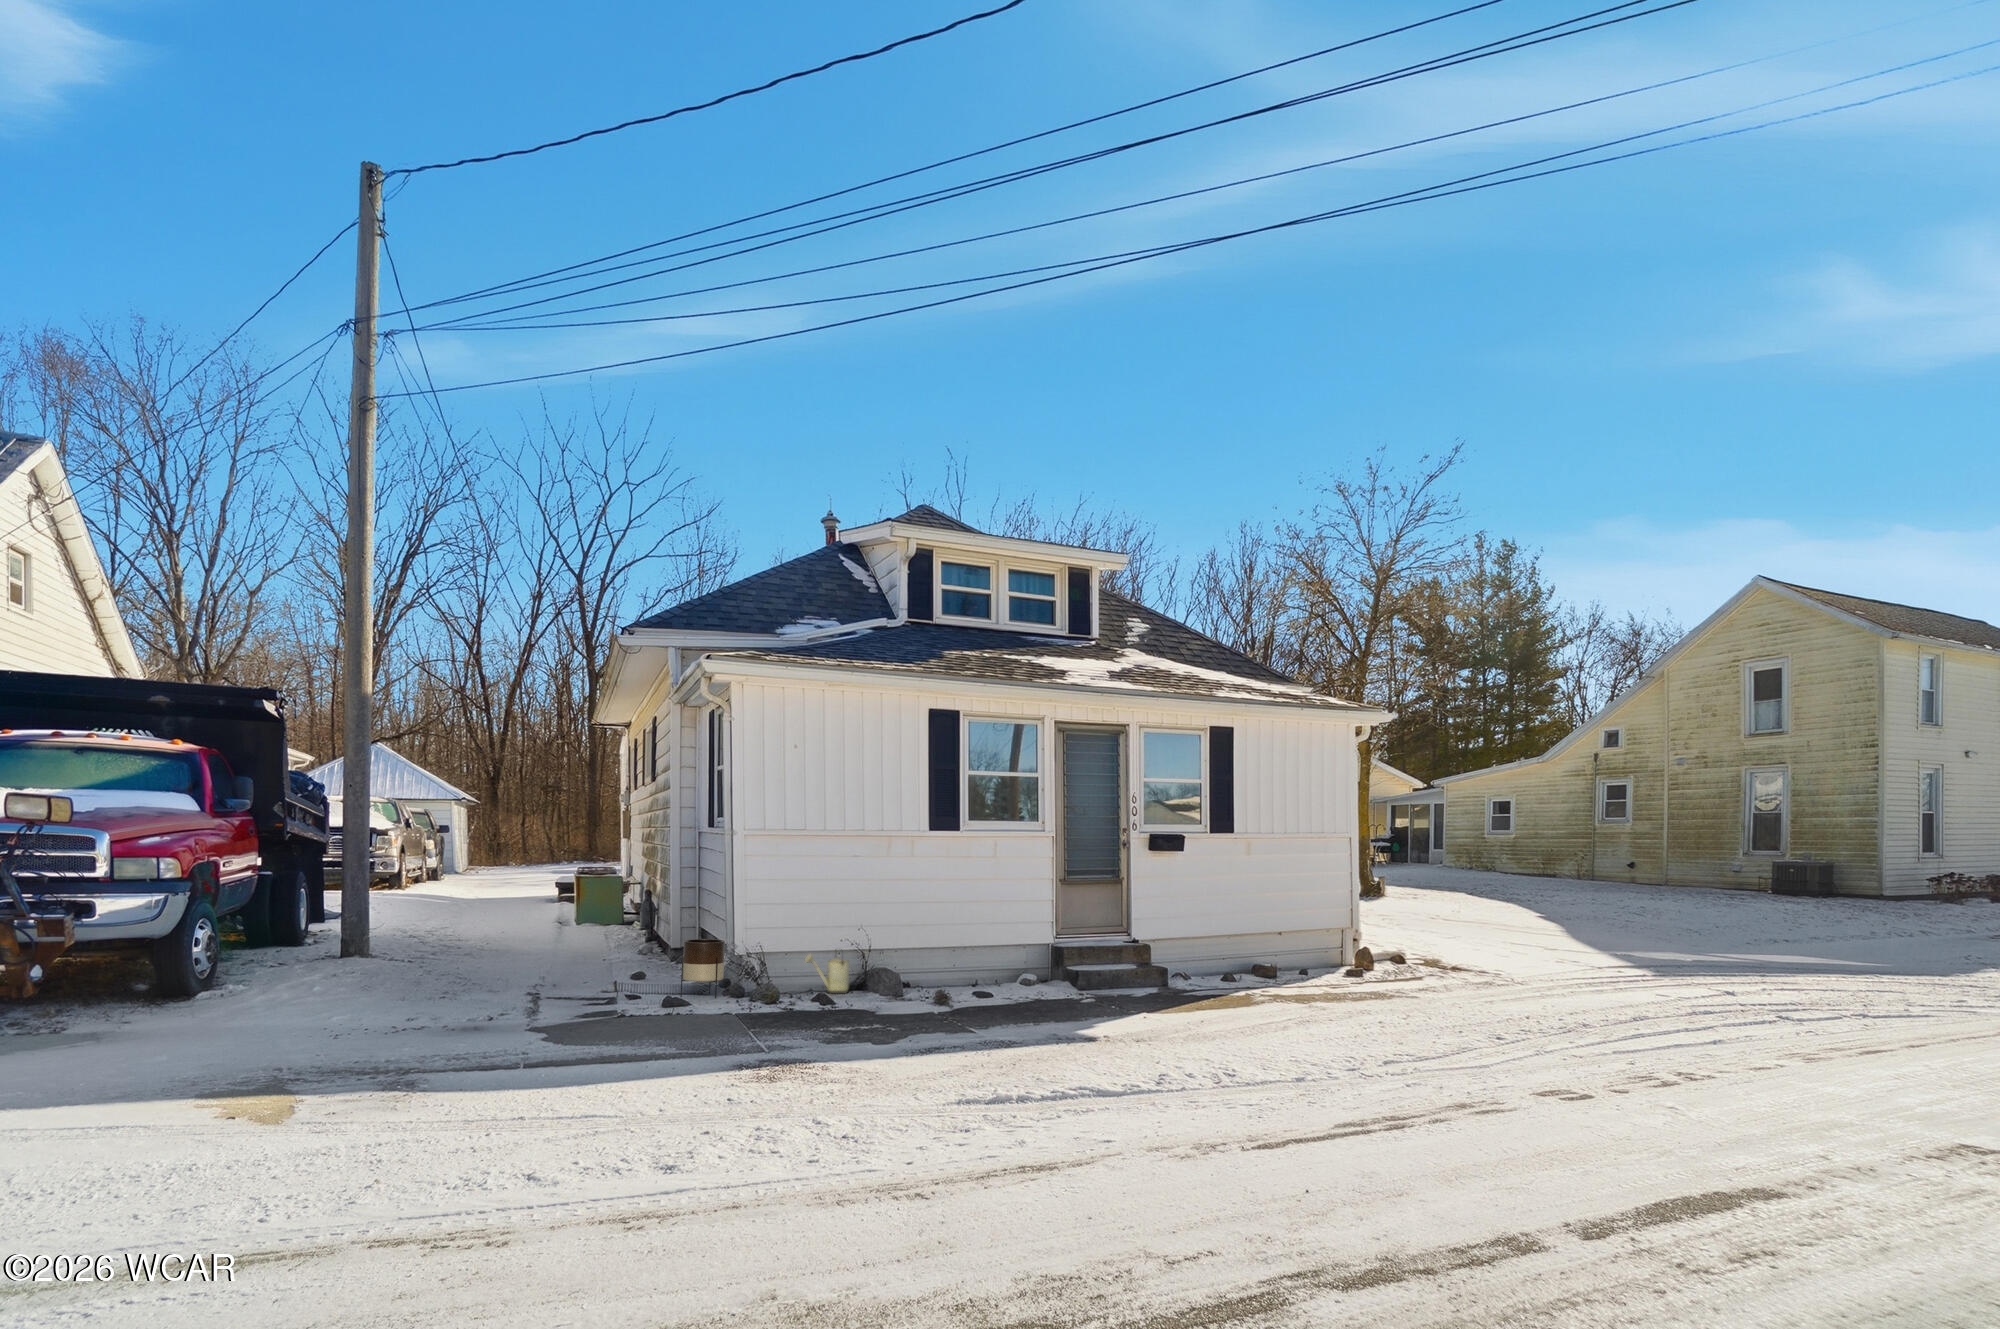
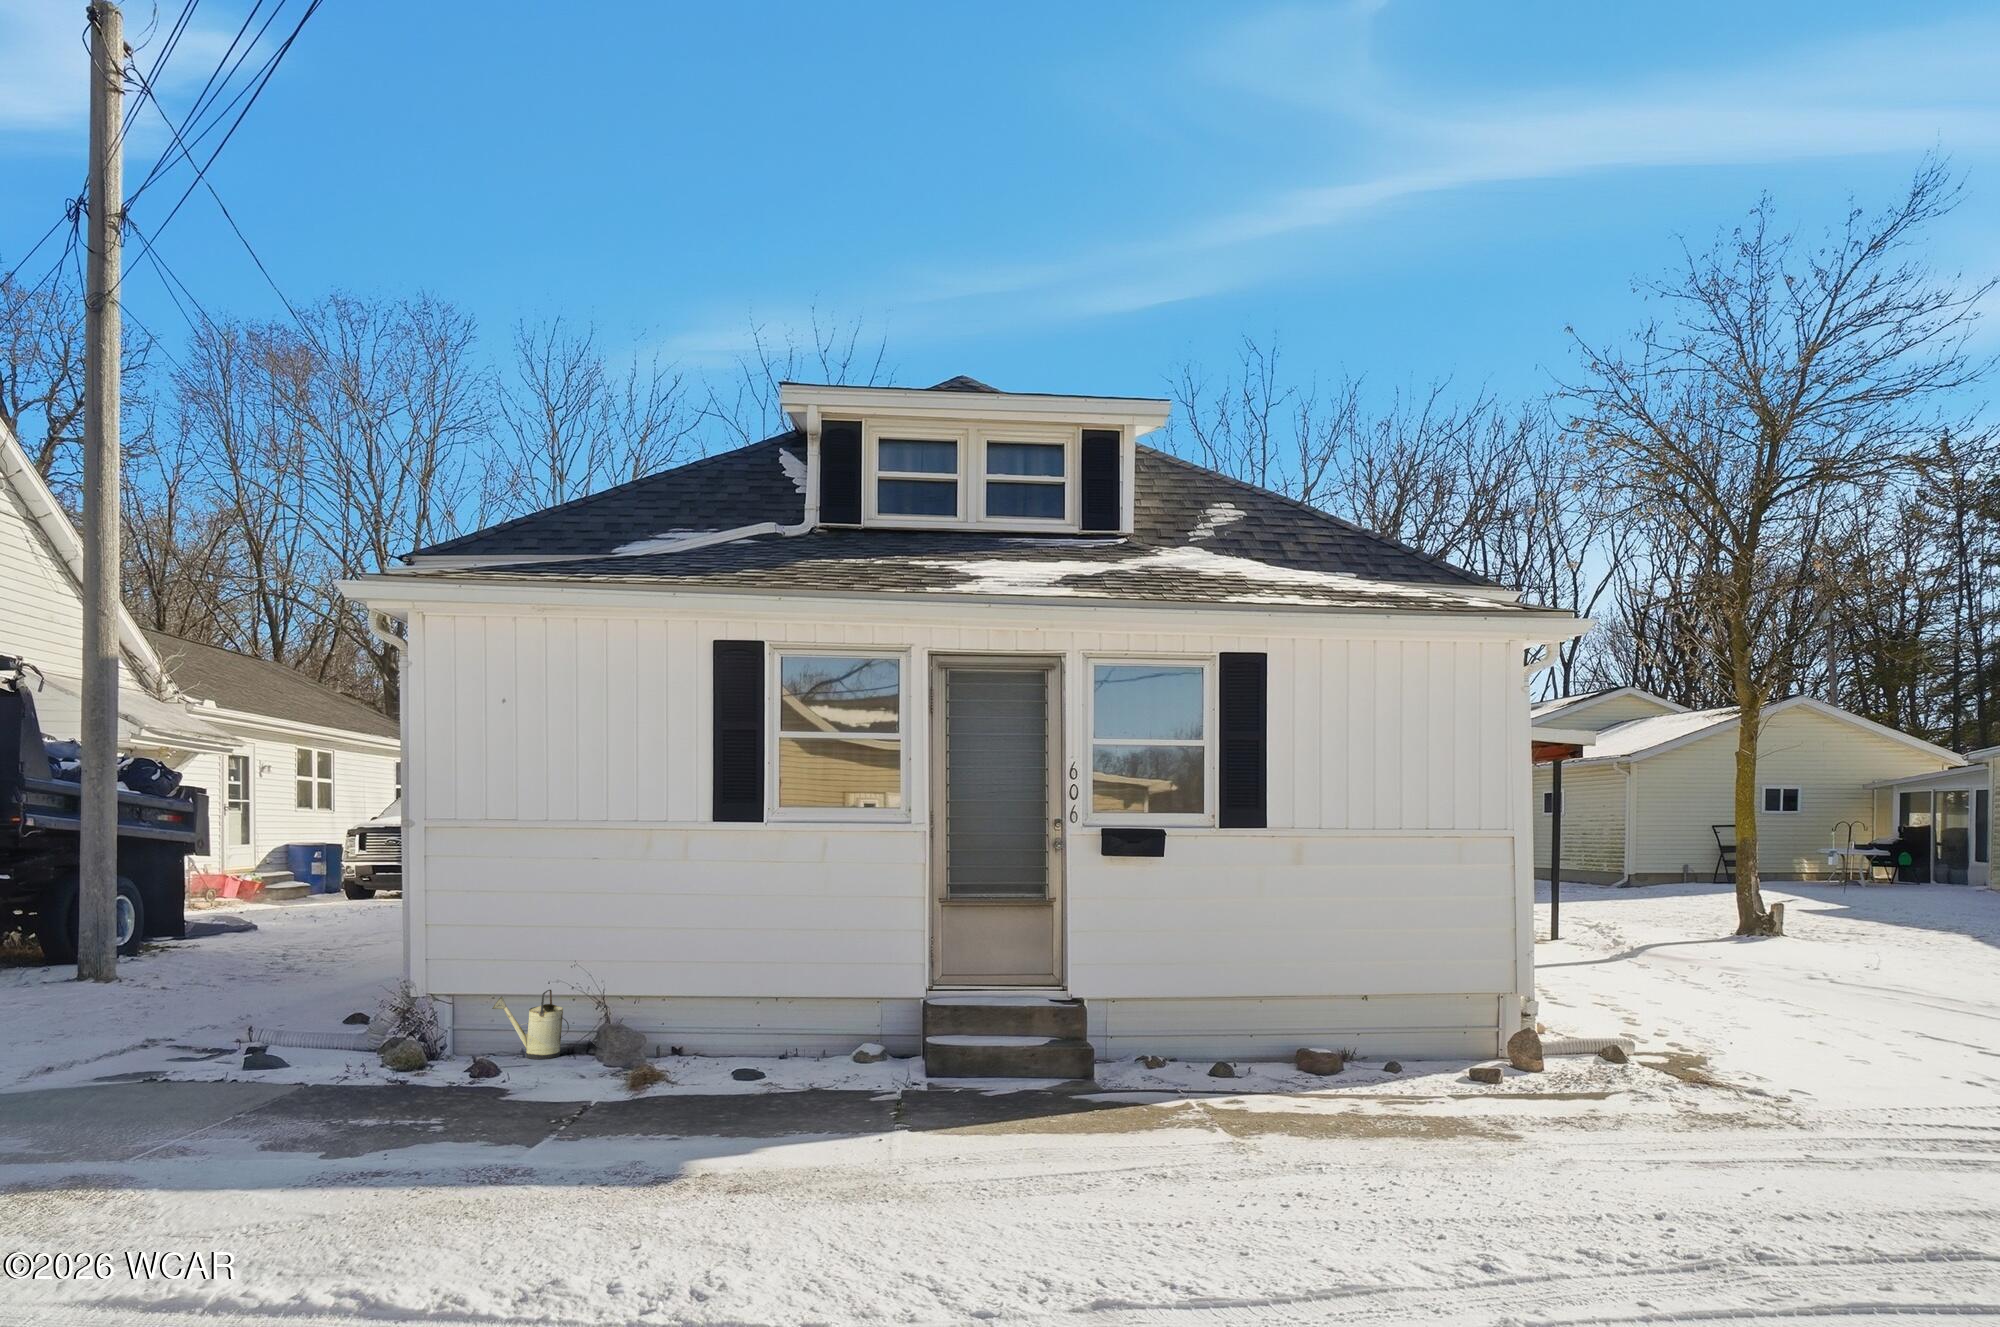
planter: present [680,939,725,998] -> none [326,966,394,1054]

